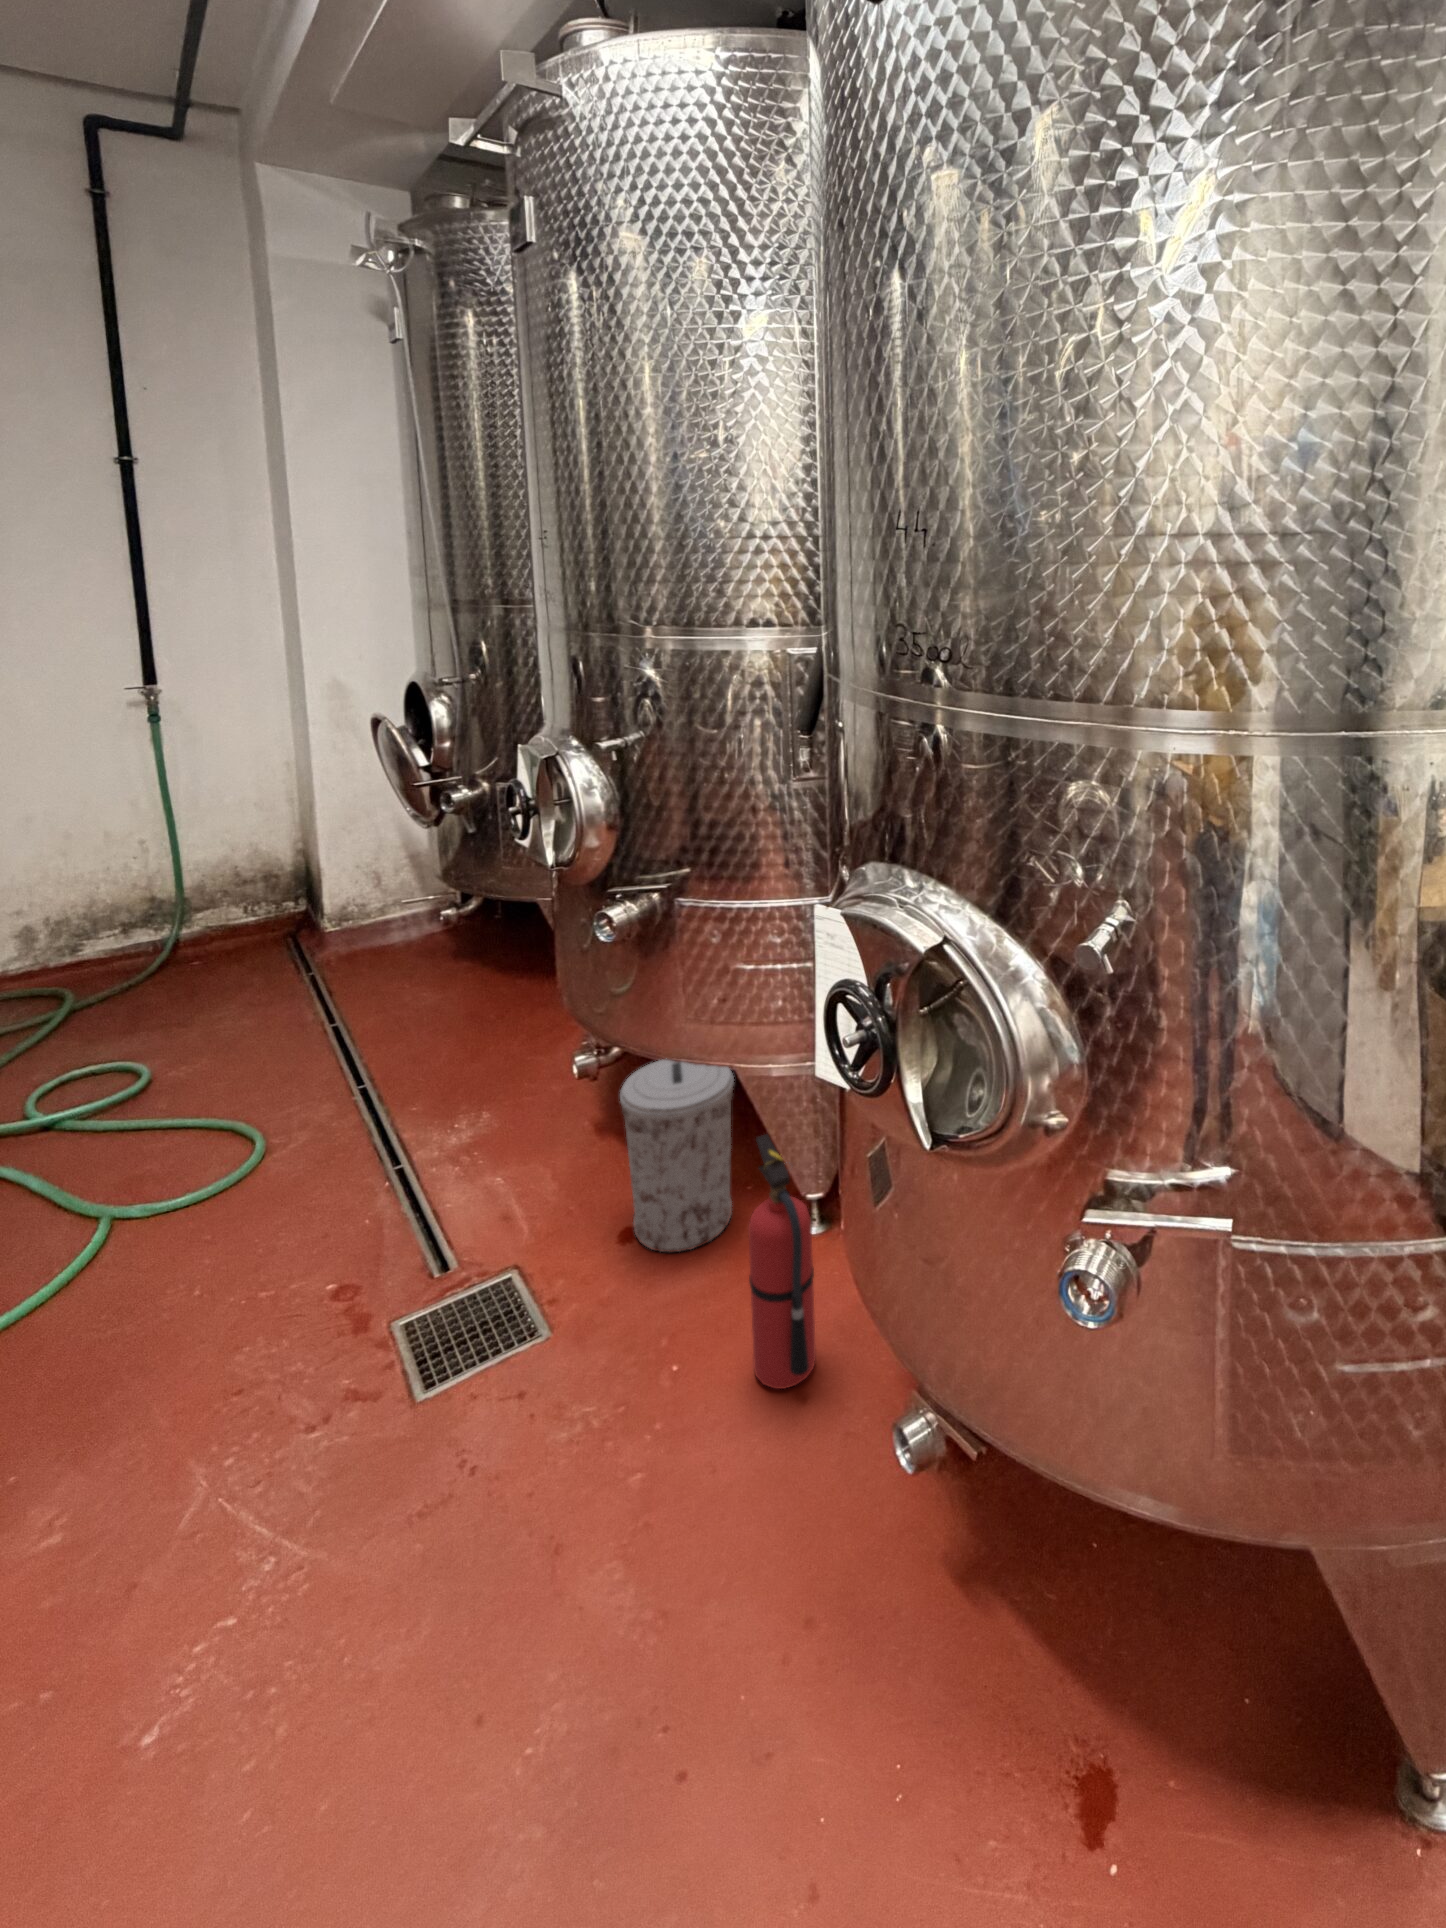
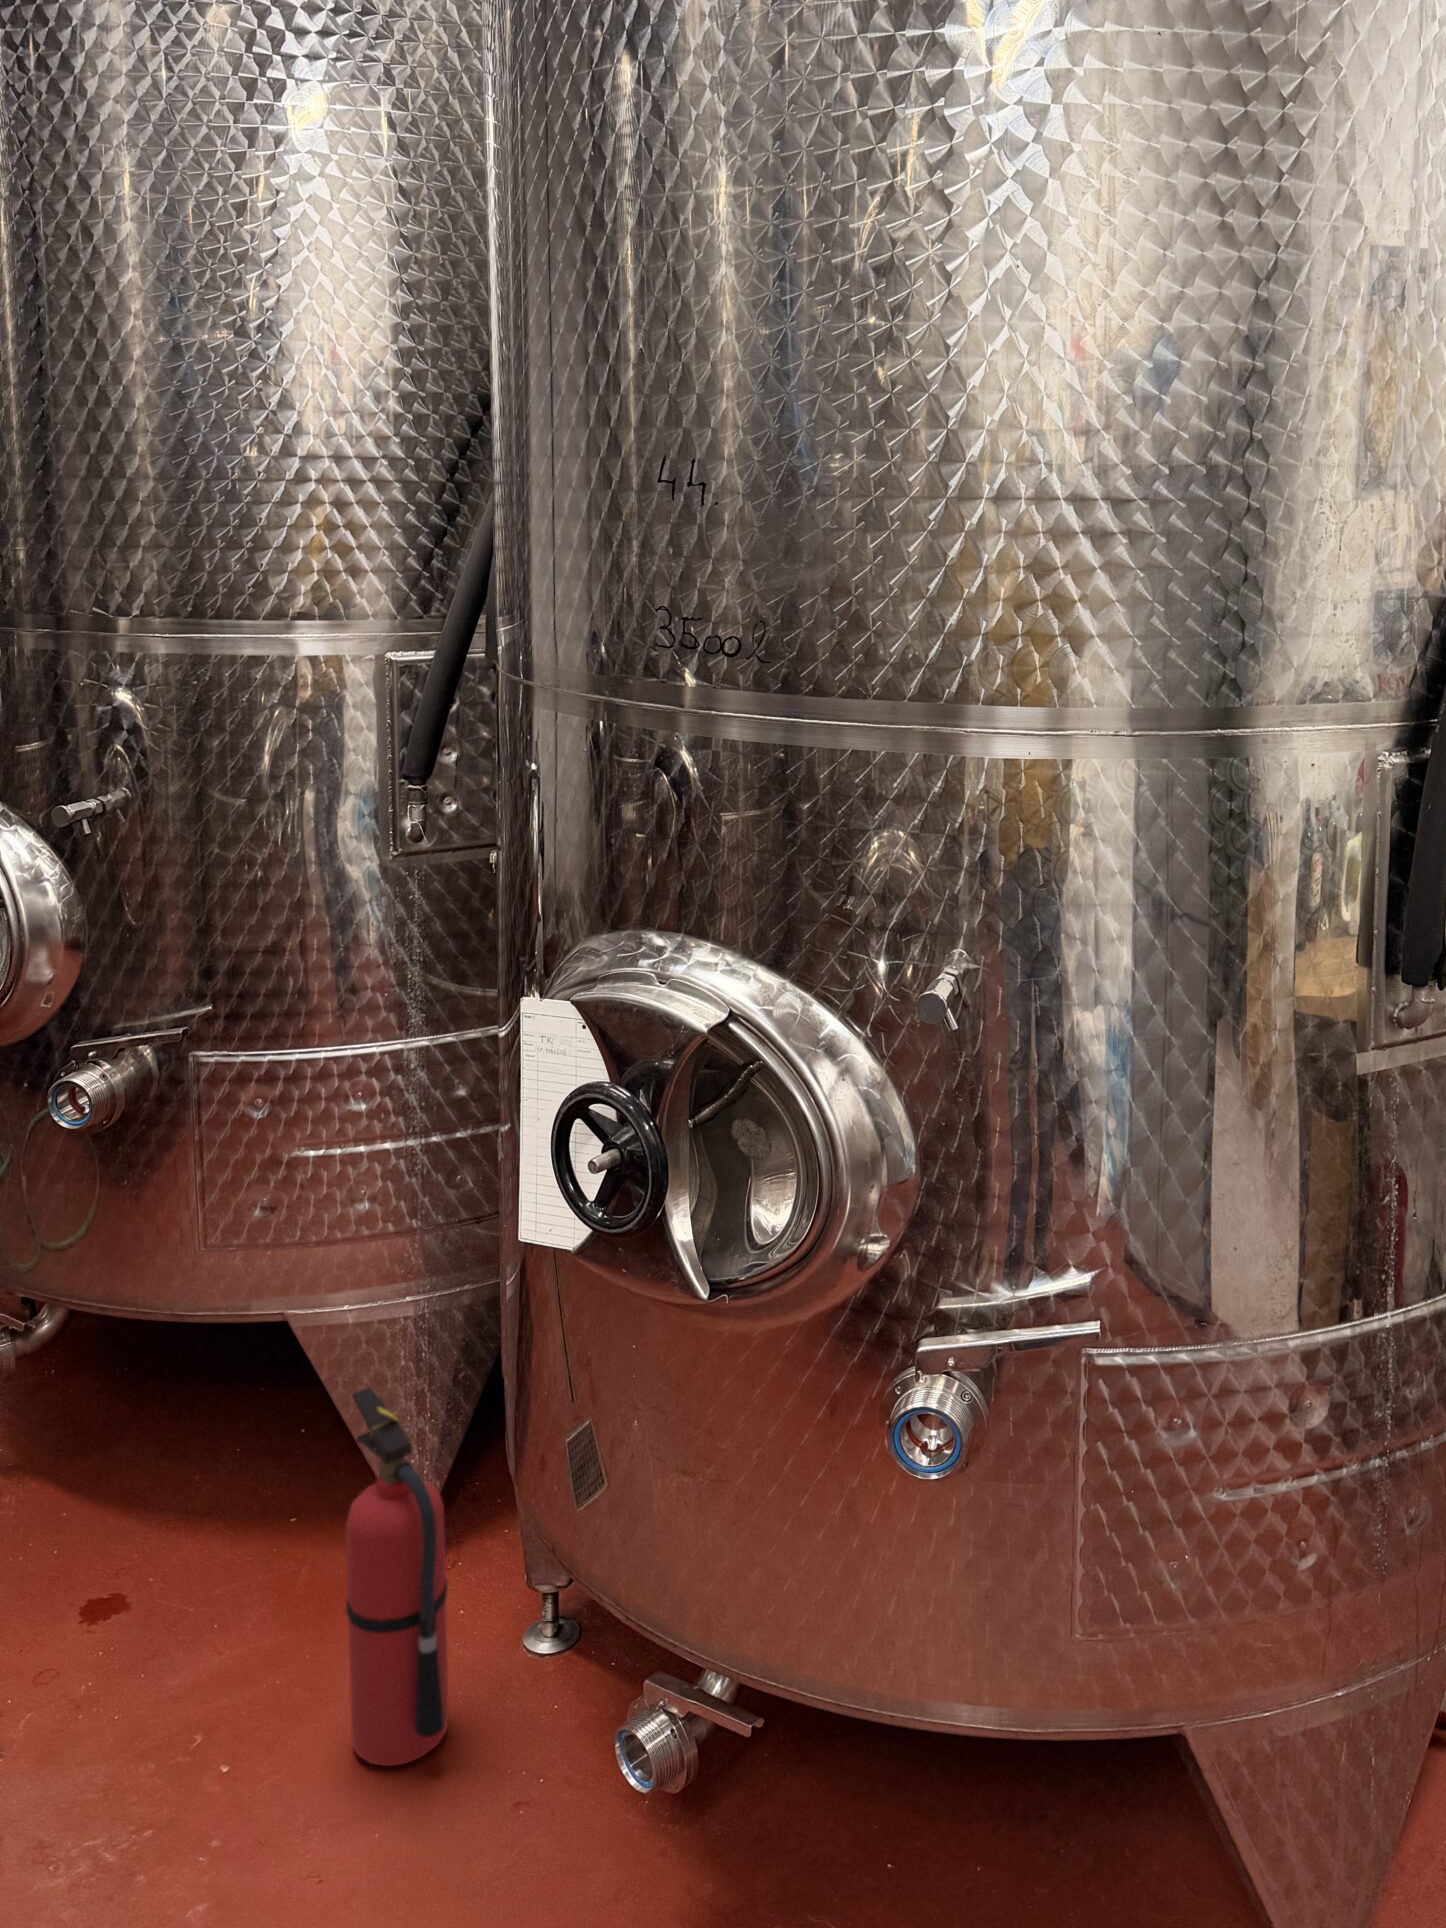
trash can: present [620,1060,734,1252] -> none [94,1300,286,1612]

